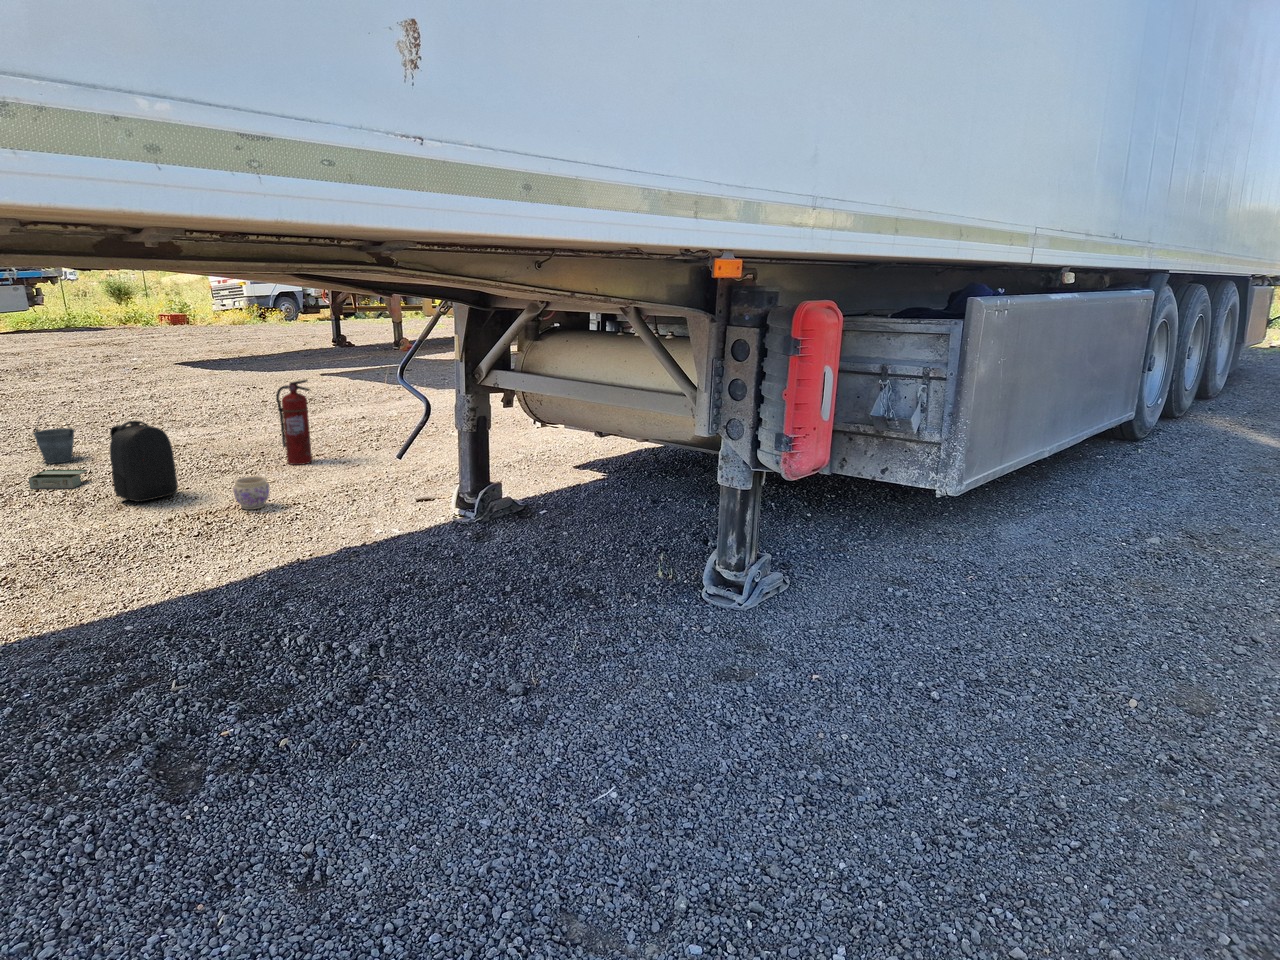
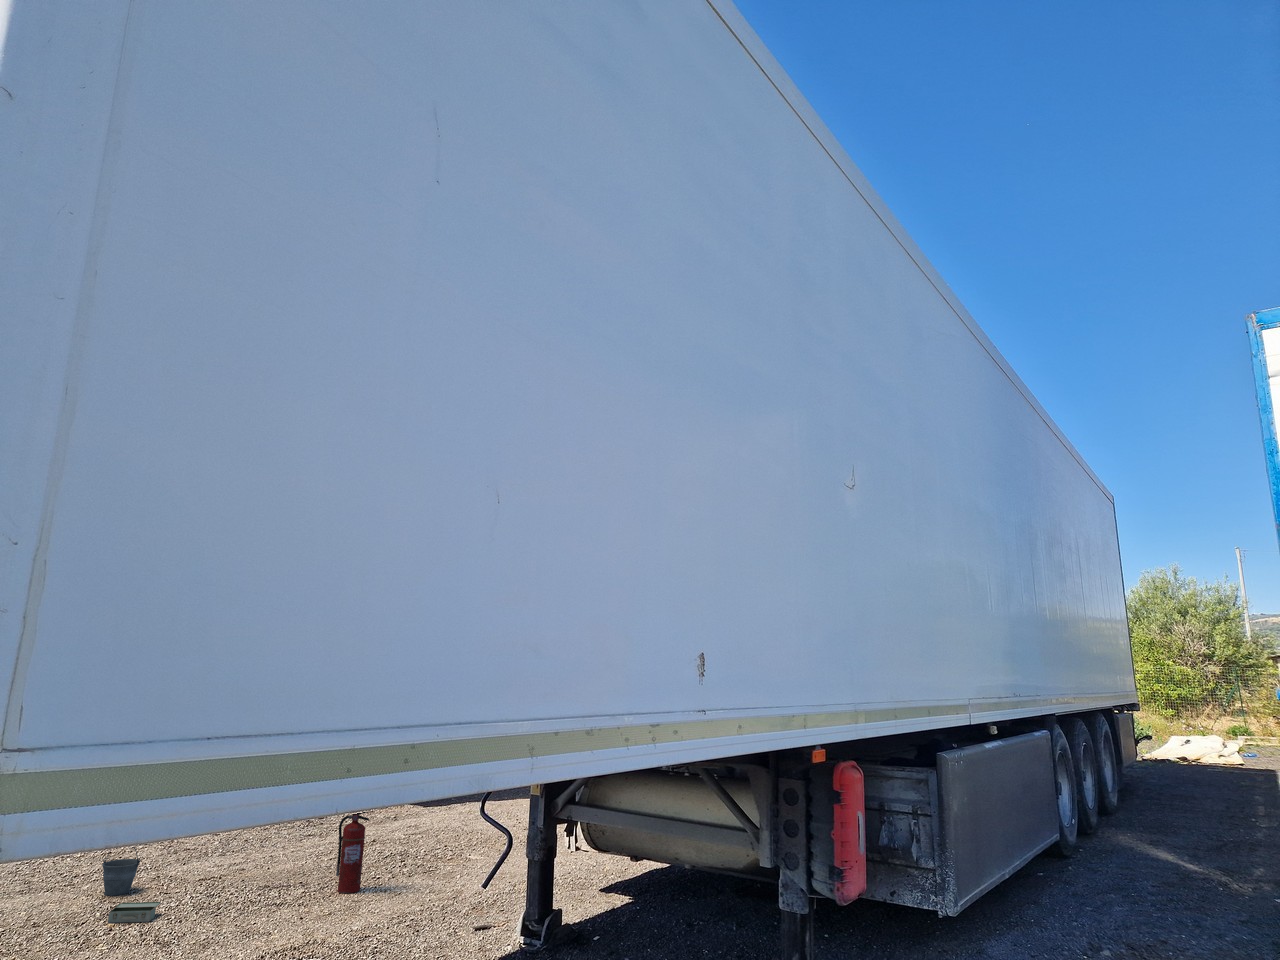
backpack: present [110,420,178,502] -> none [195,853,260,935]
planter: present [233,476,269,510] -> none [317,906,349,941]

